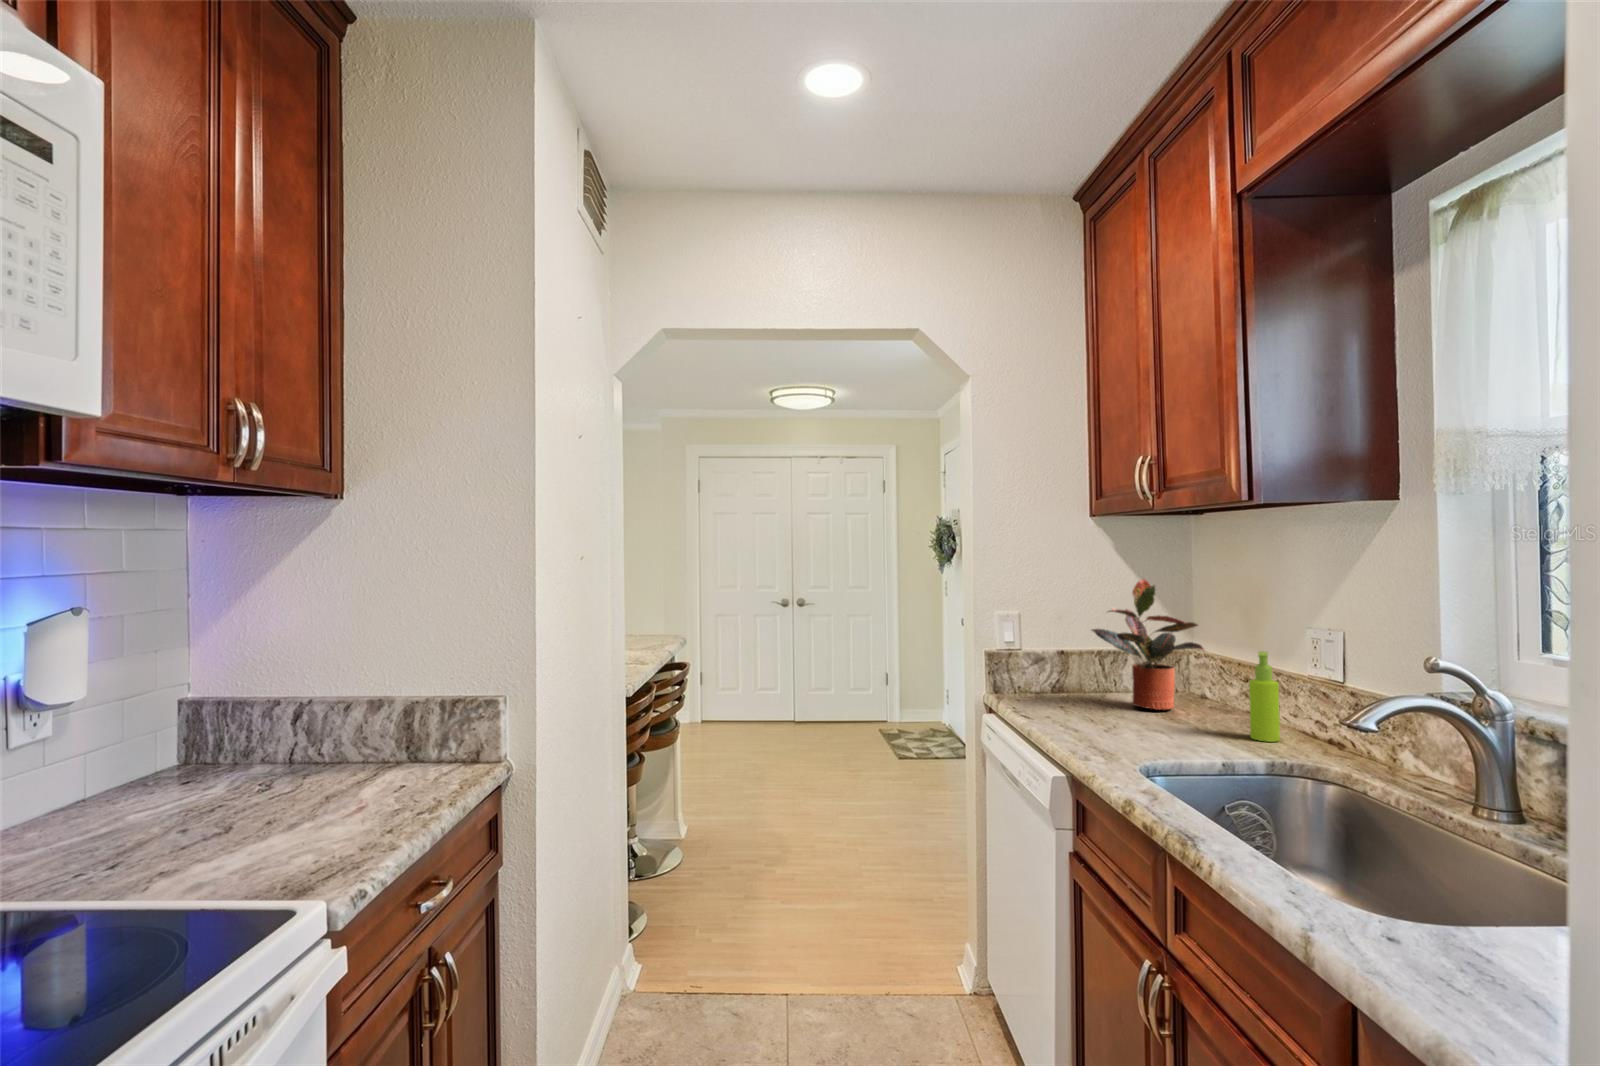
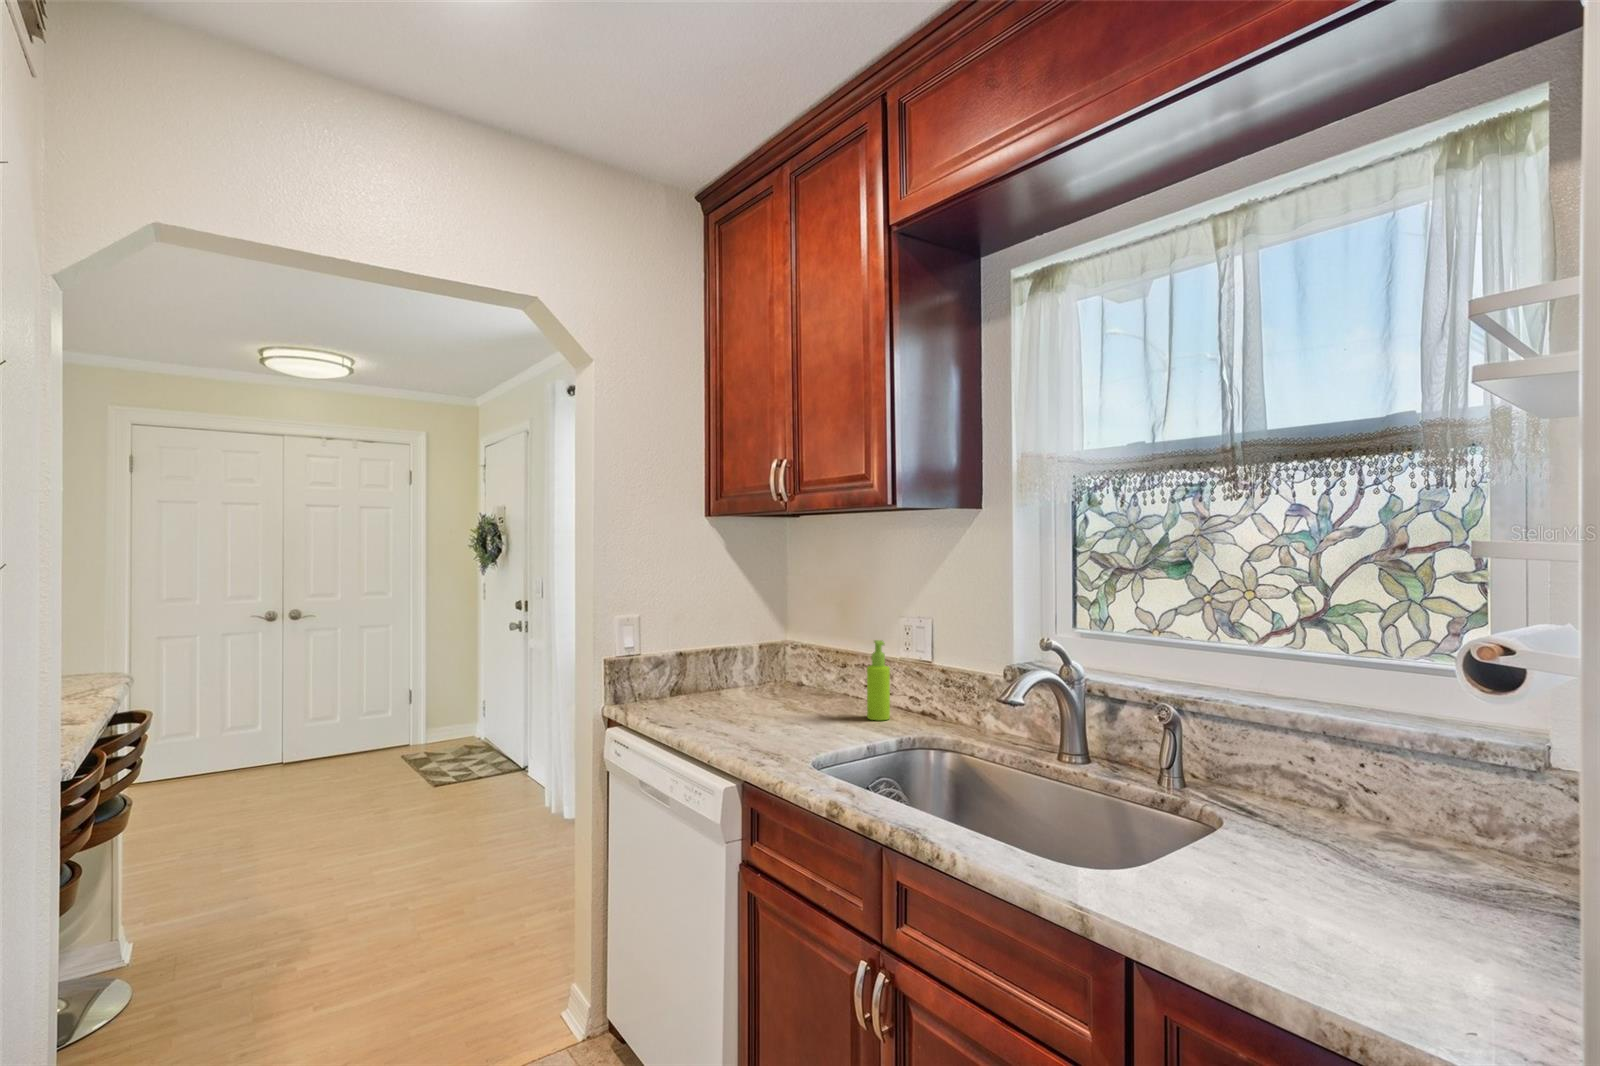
potted plant: present [1092,579,1204,710] -> none [717,577,820,702]

